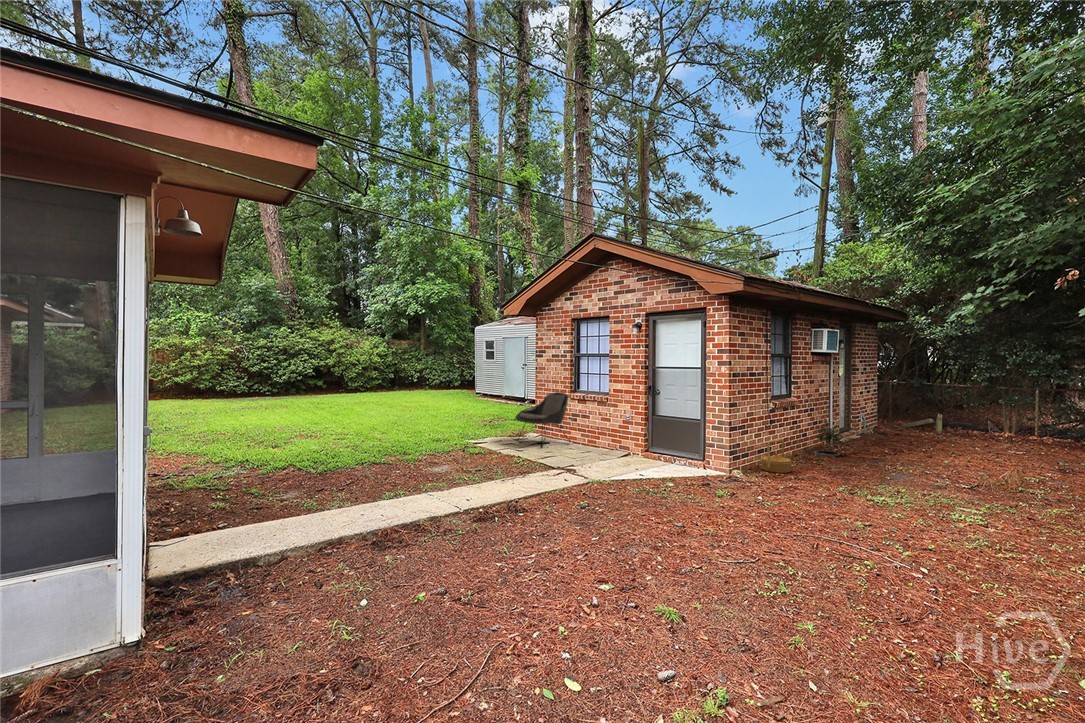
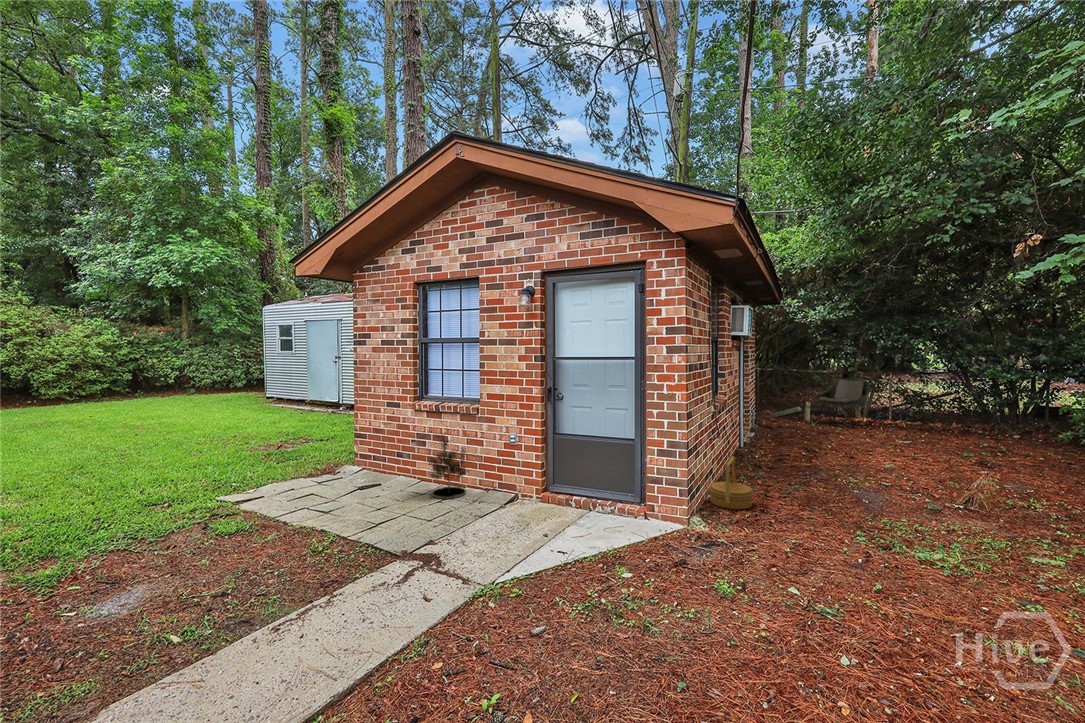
lounge chair: present [515,392,570,447] -> present [813,378,871,428]
potted tree: present [815,419,840,456] -> present [427,435,468,499]

